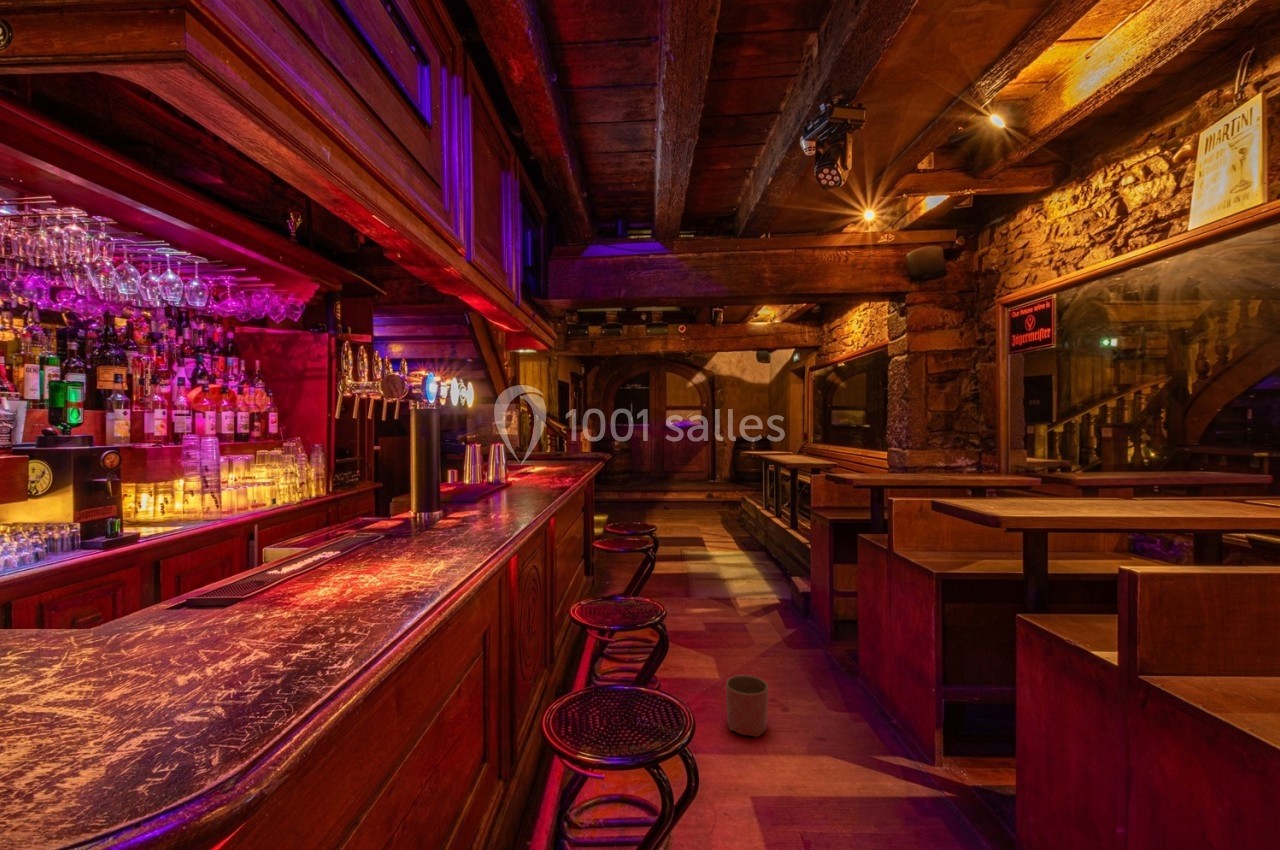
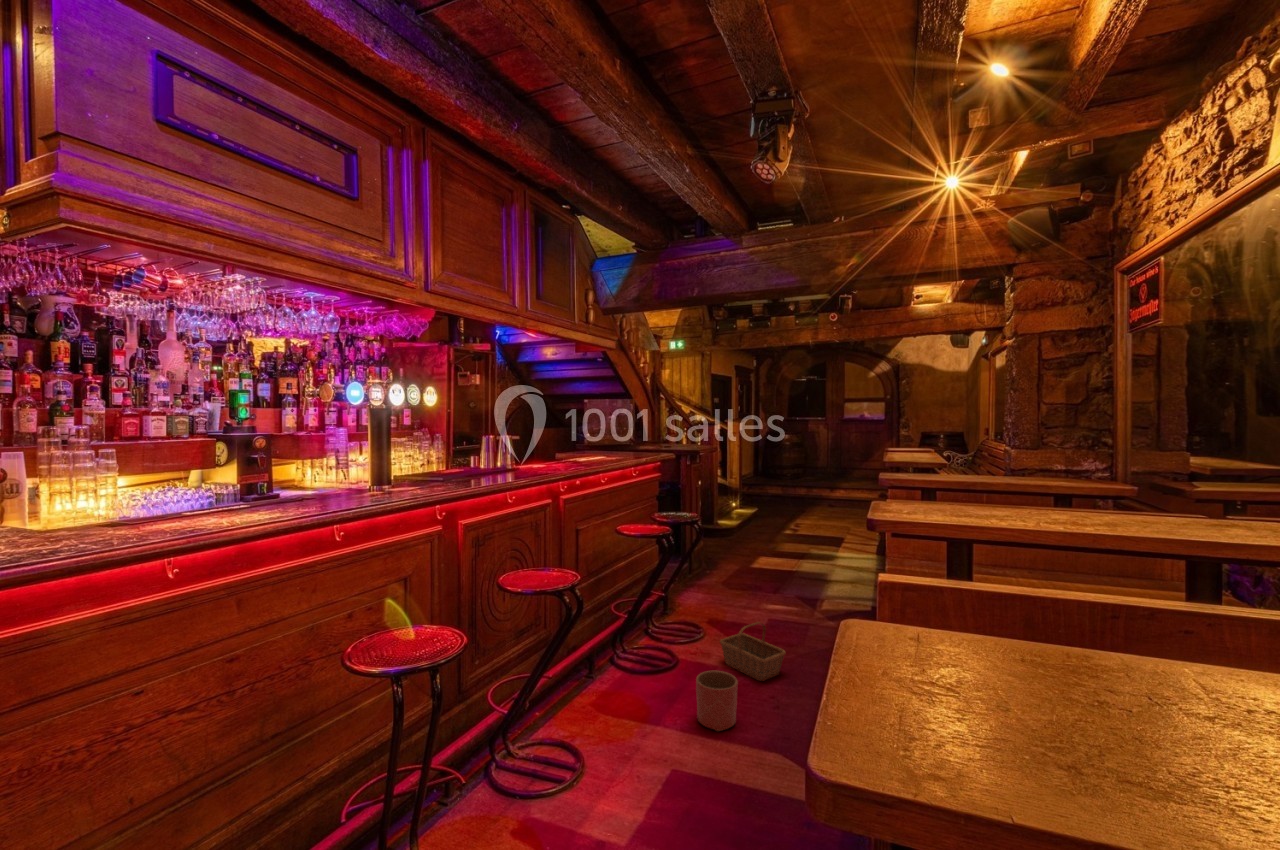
basket: none [700,620,767,678] -> present [720,622,786,681]

